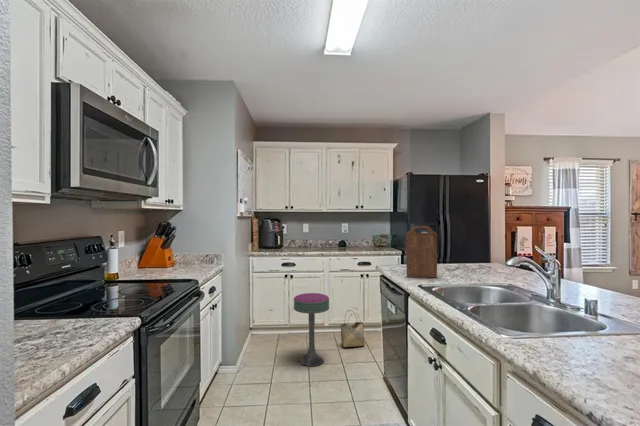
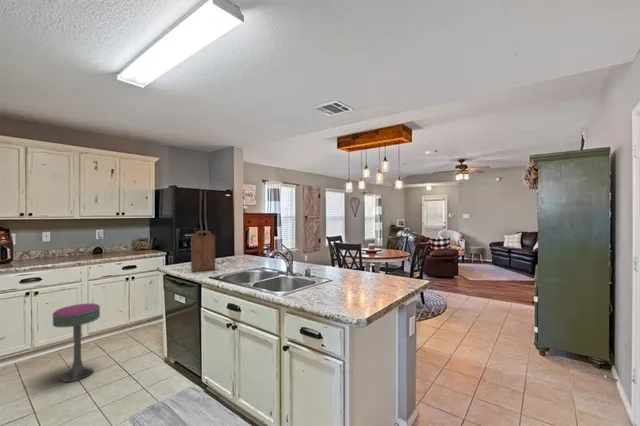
woven basket: present [341,310,364,347] -> none [107,314,134,351]

